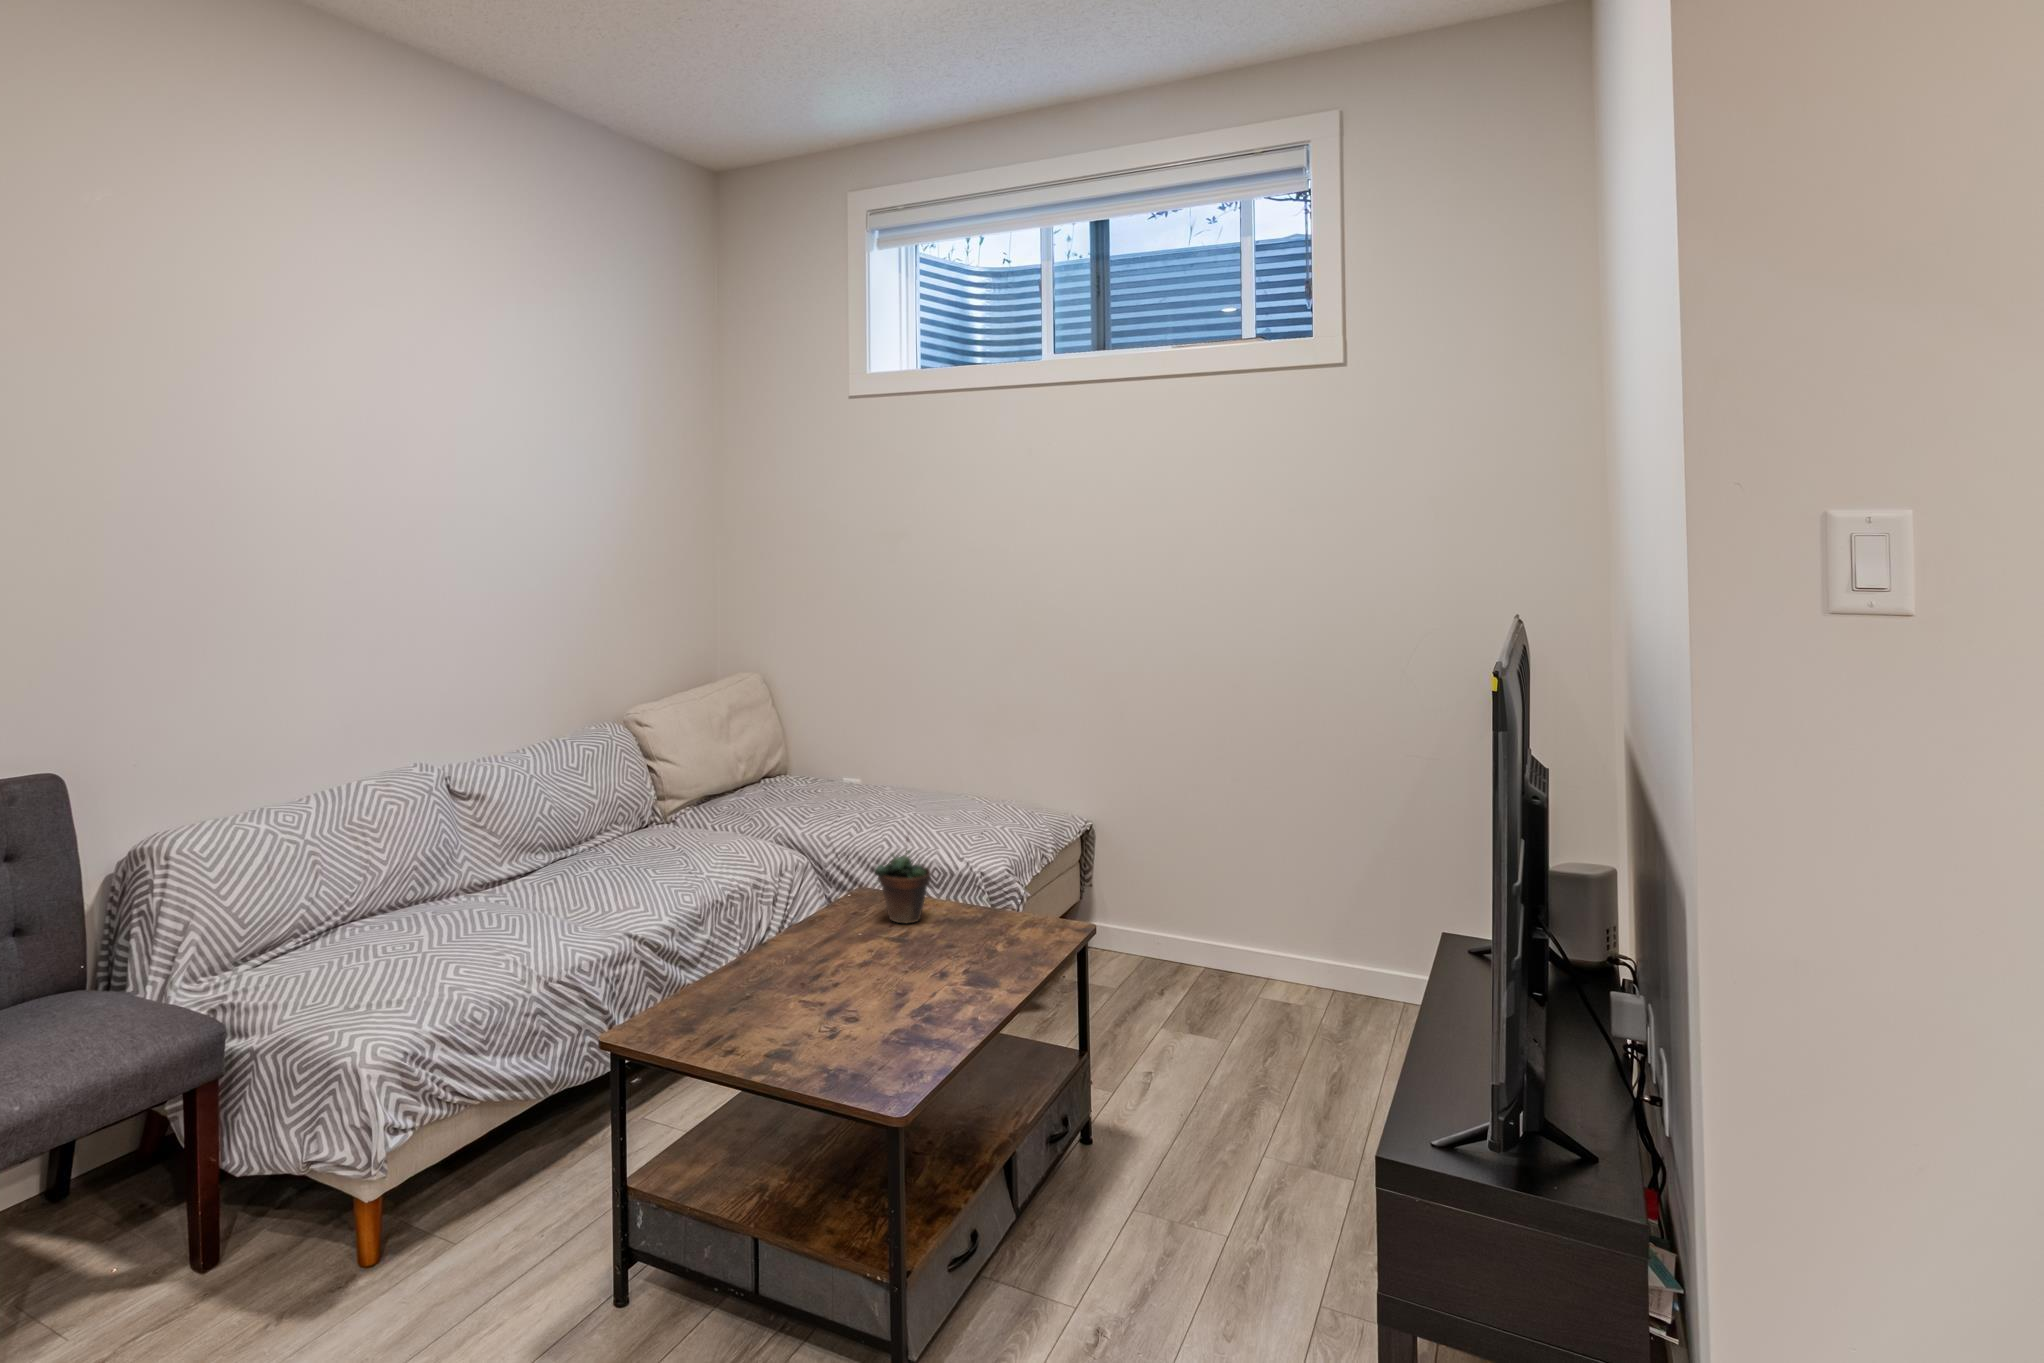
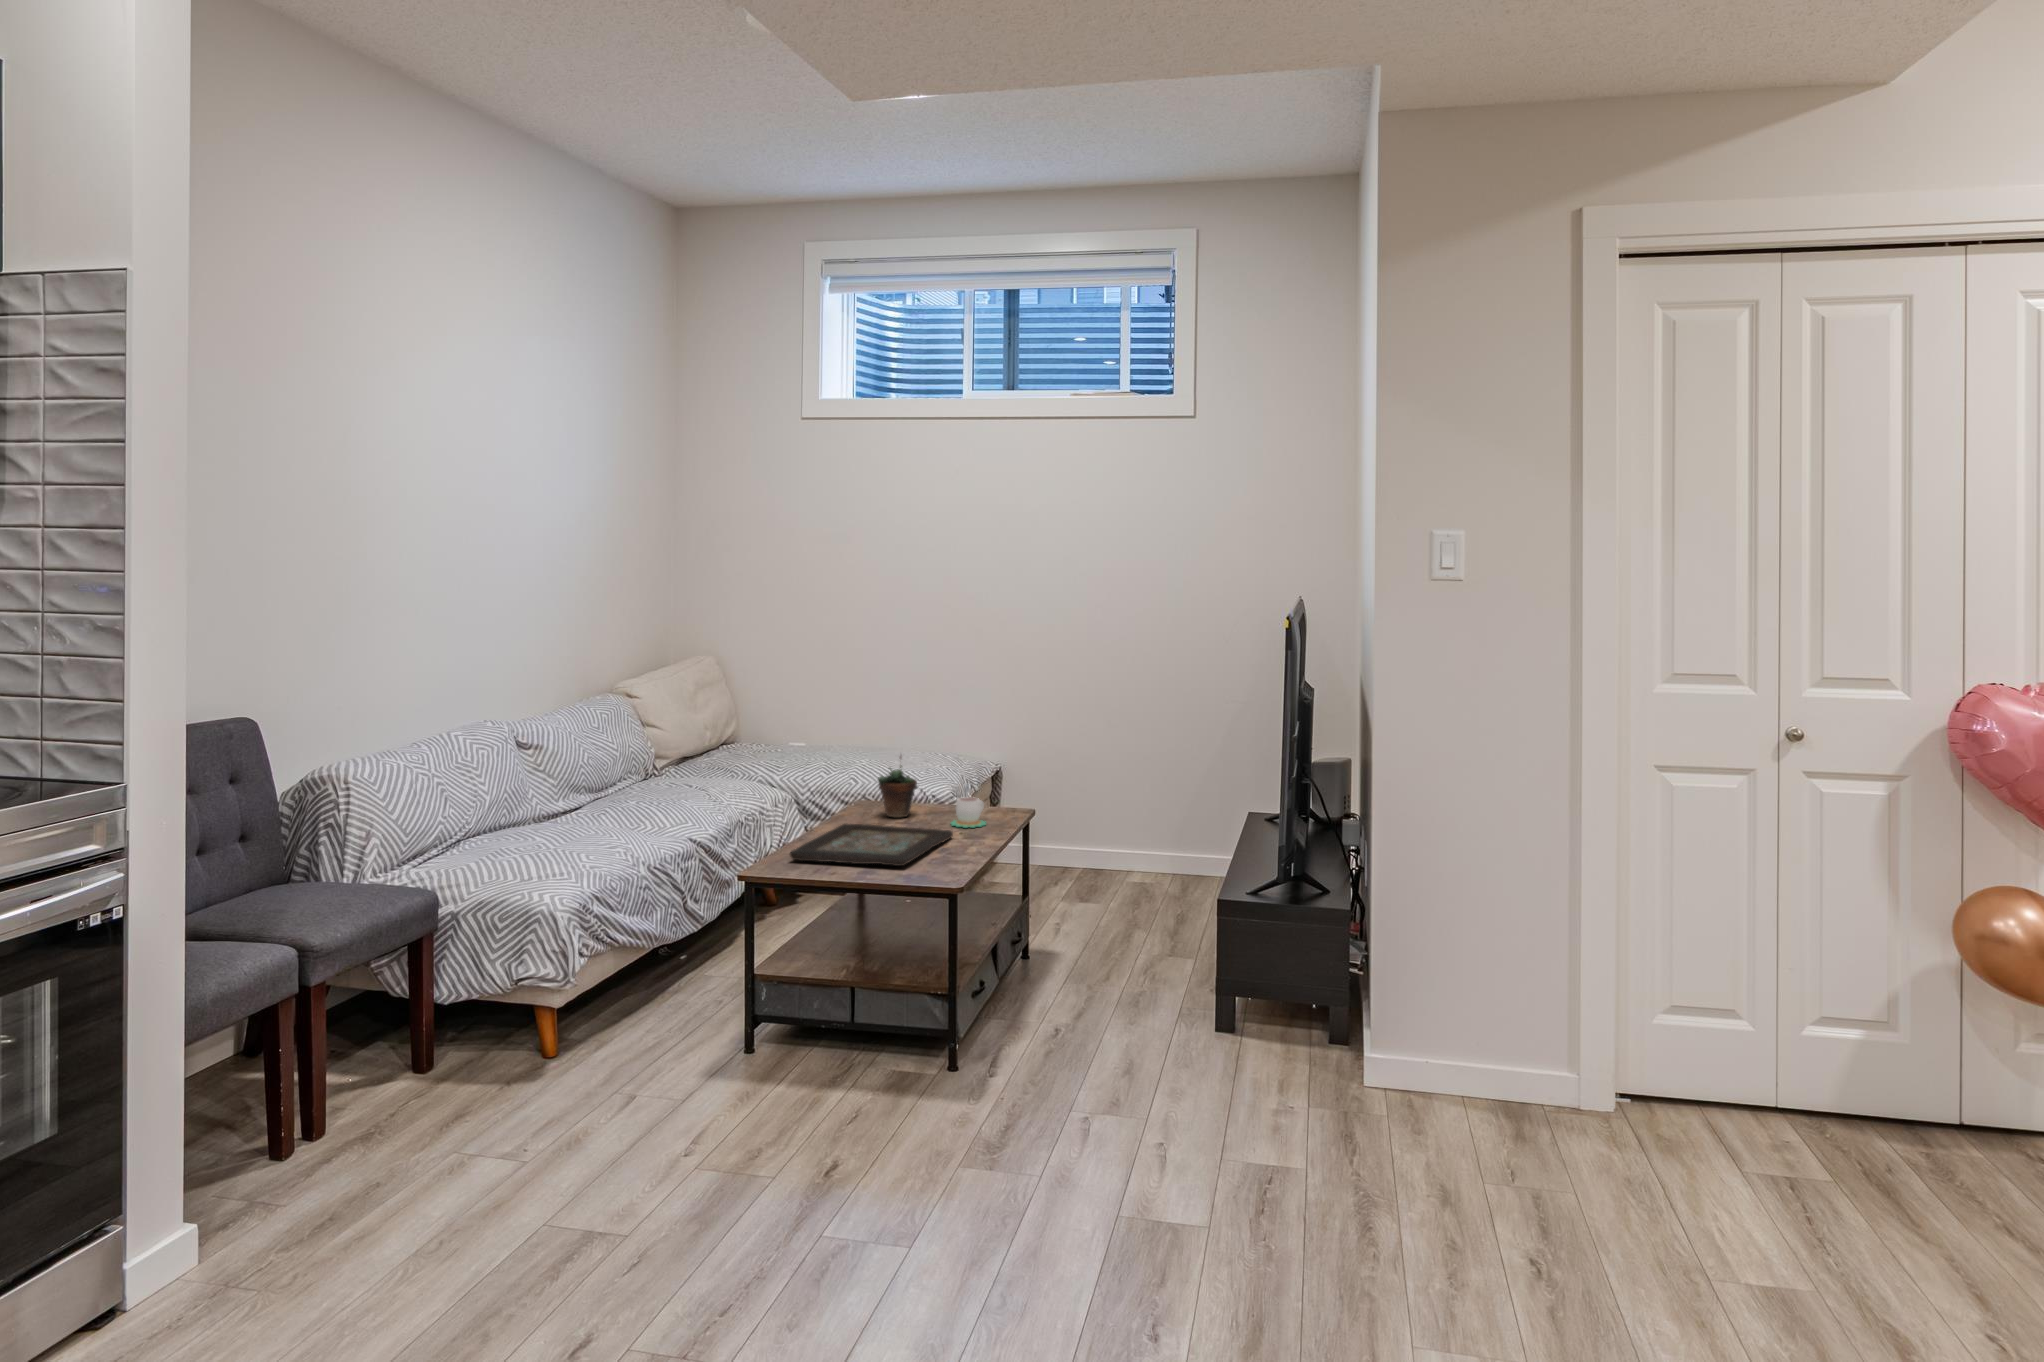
mug: none [968,906,1020,956] -> present [951,797,986,828]
decorative tray: none [708,935,960,1037] -> present [790,824,953,866]

